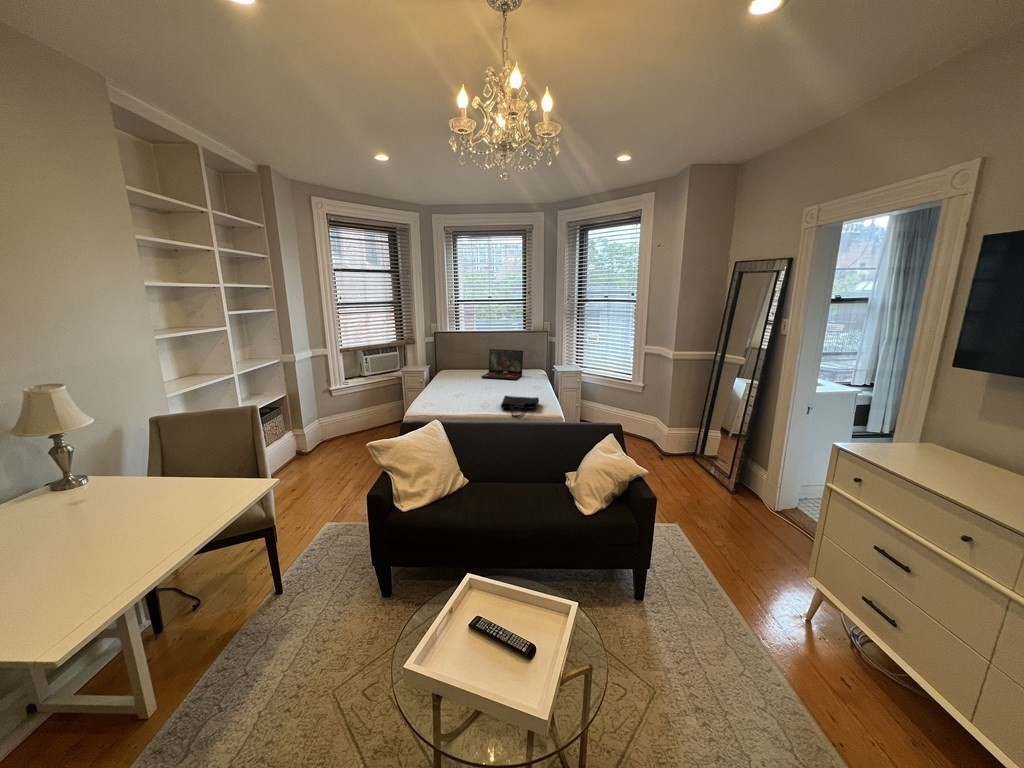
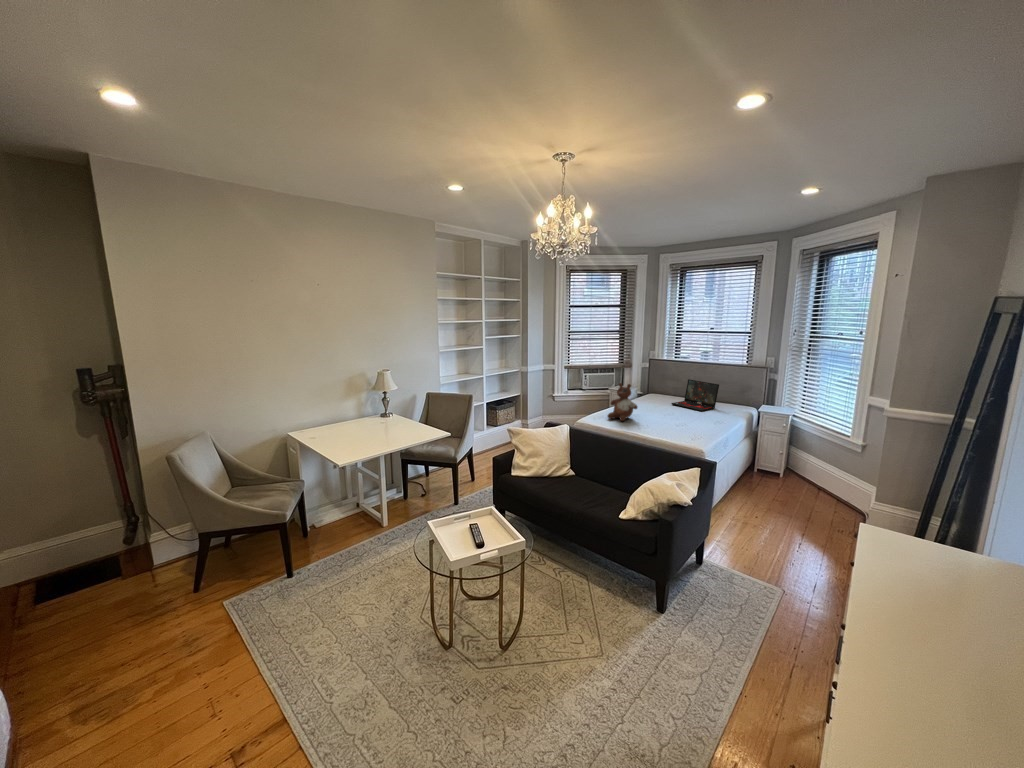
stuffed bear: none [439,359,474,404] -> present [608,383,637,421]
tote bag: present [501,396,539,417] -> none [647,421,689,439]

